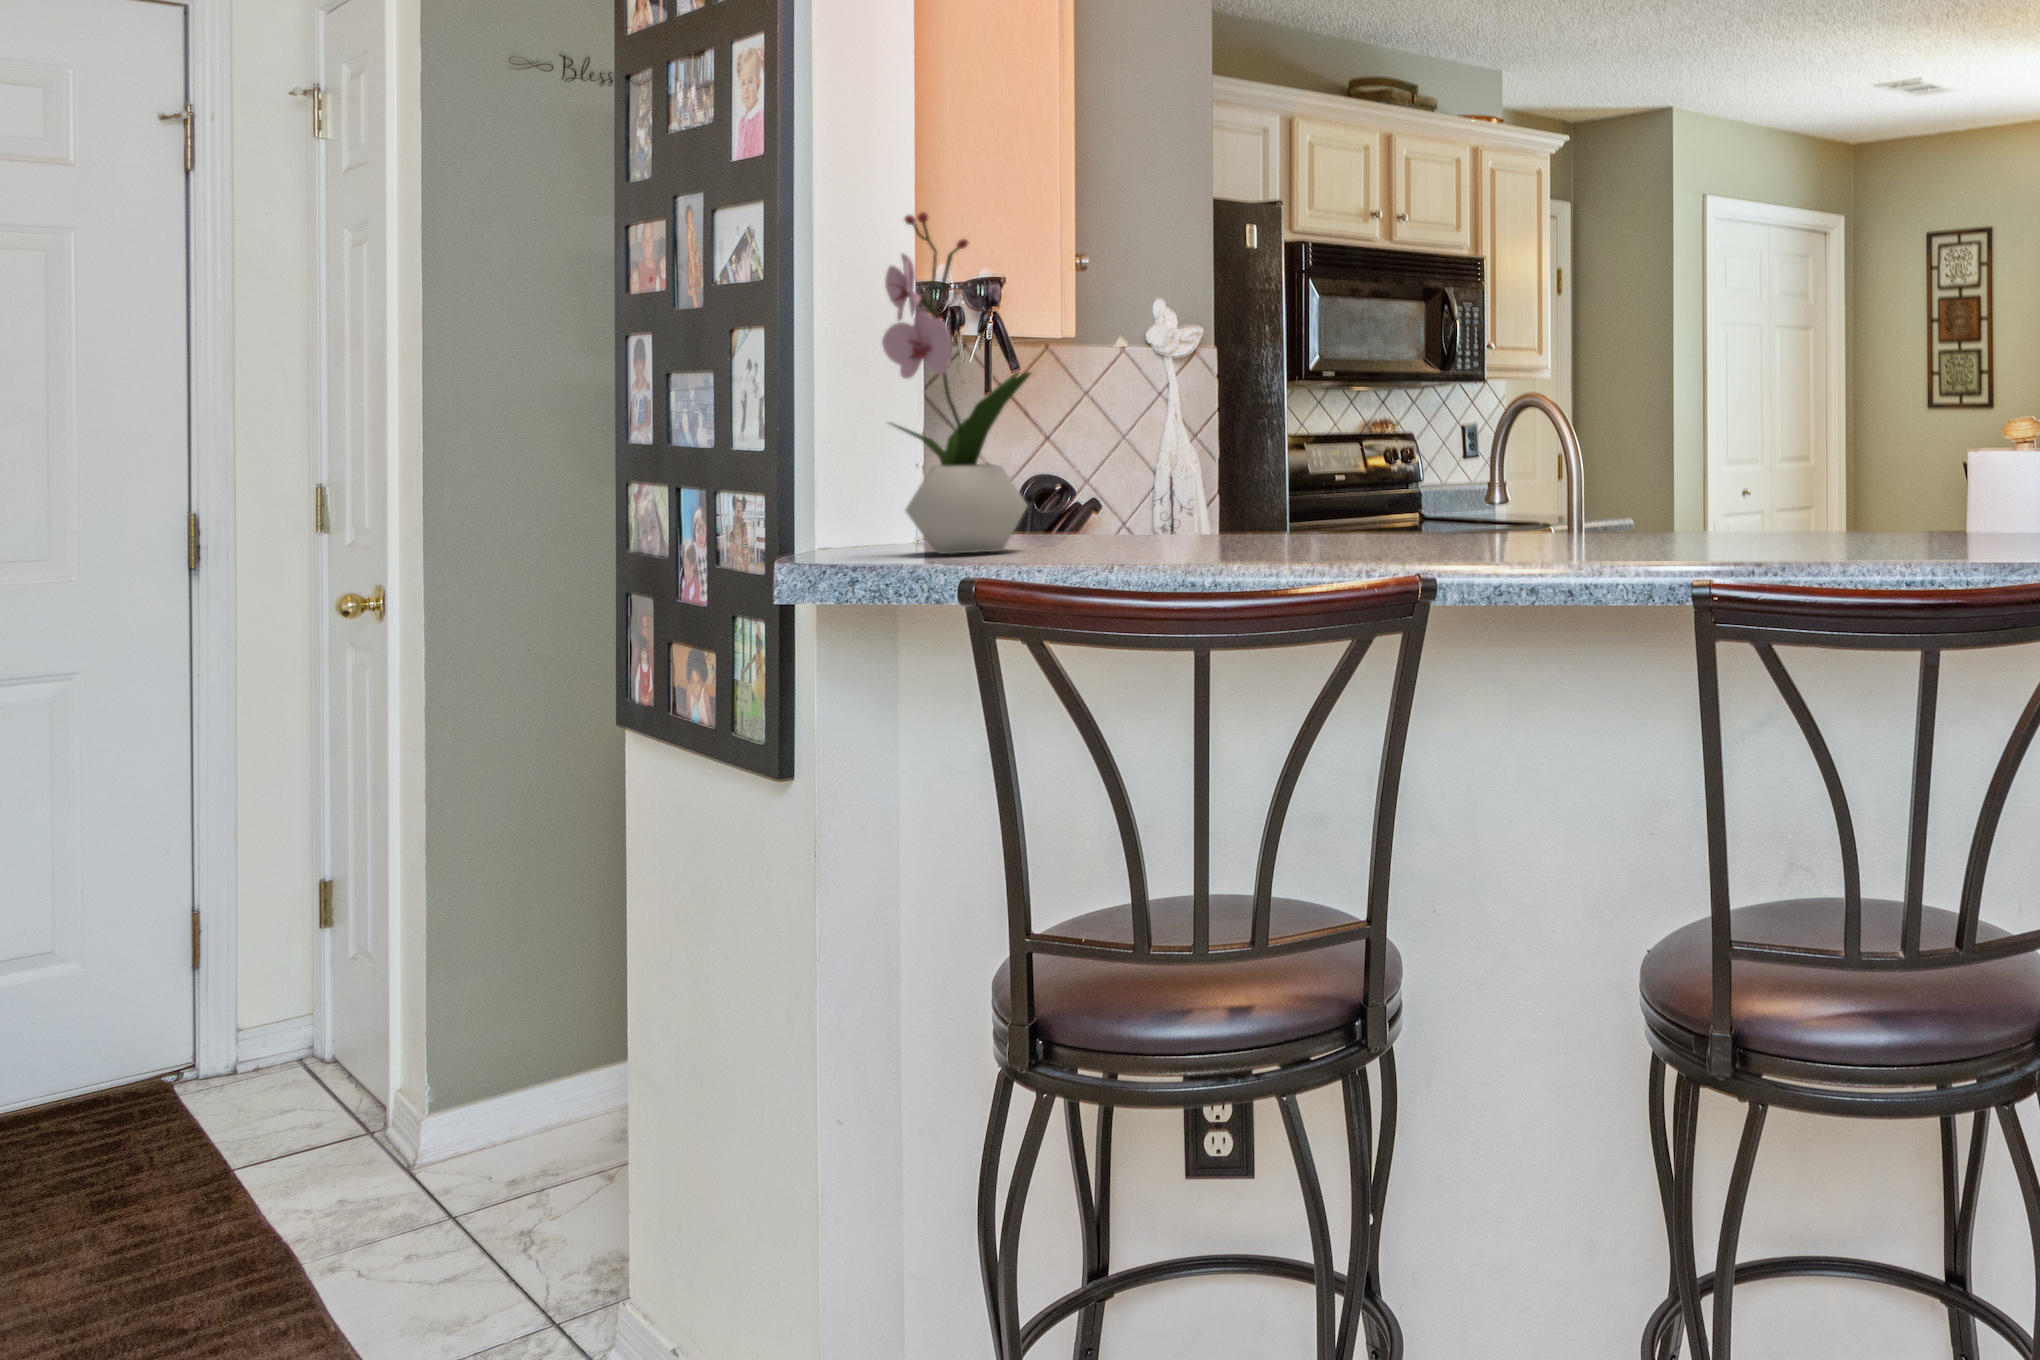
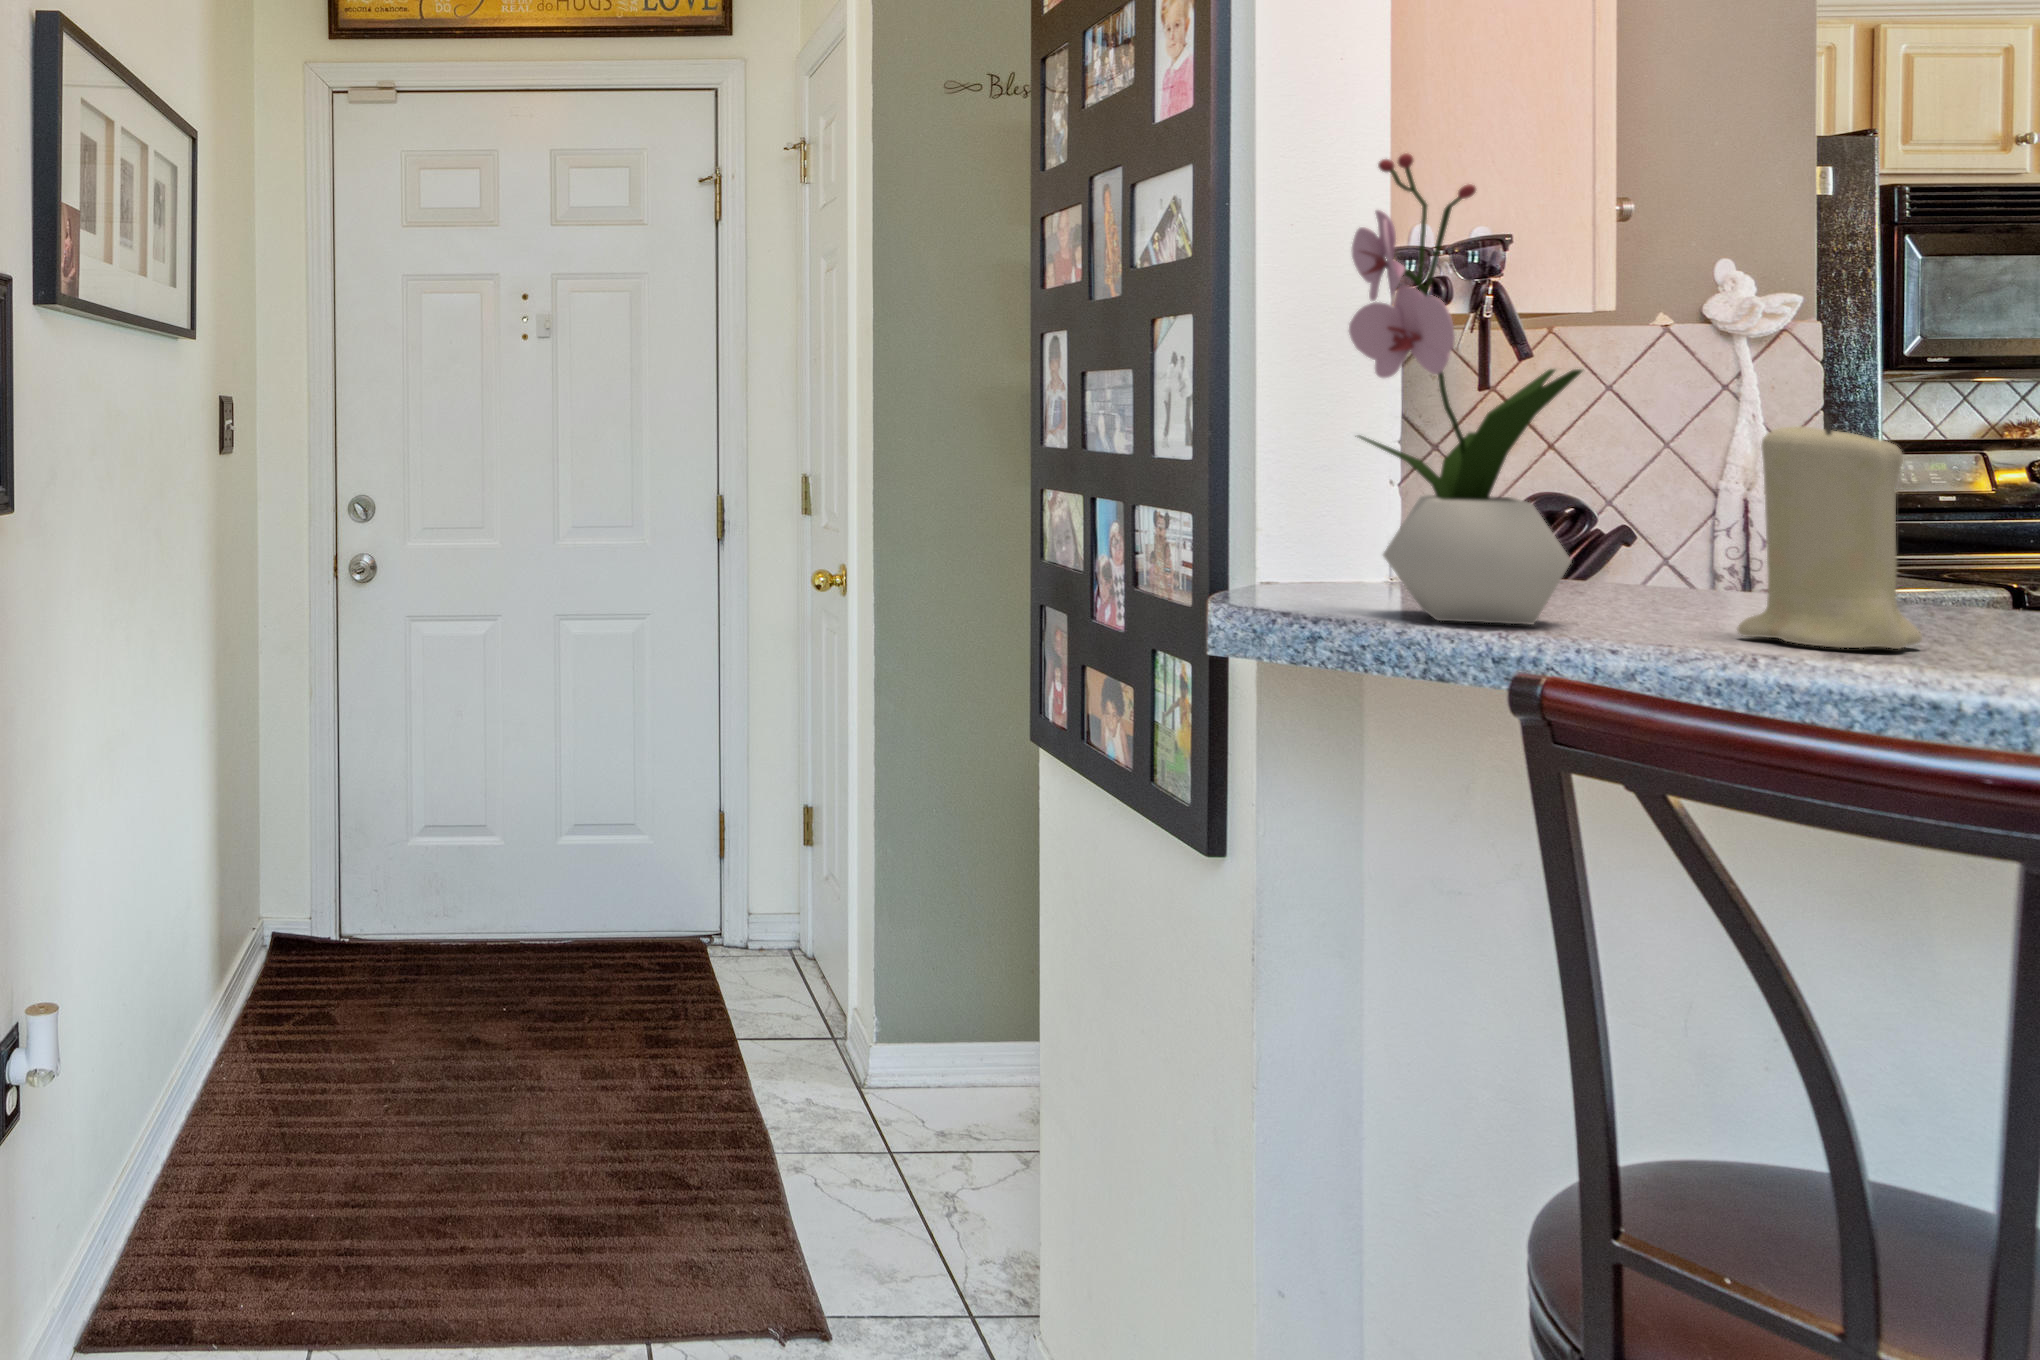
candle: none [1120,401,1214,546] -> present [1738,416,1922,649]

